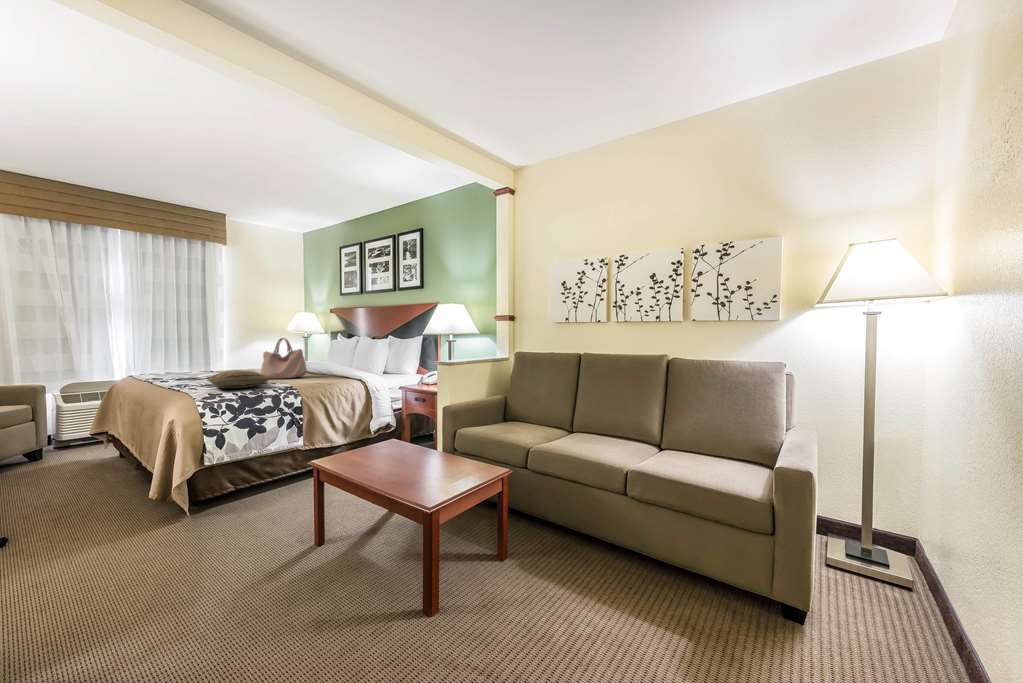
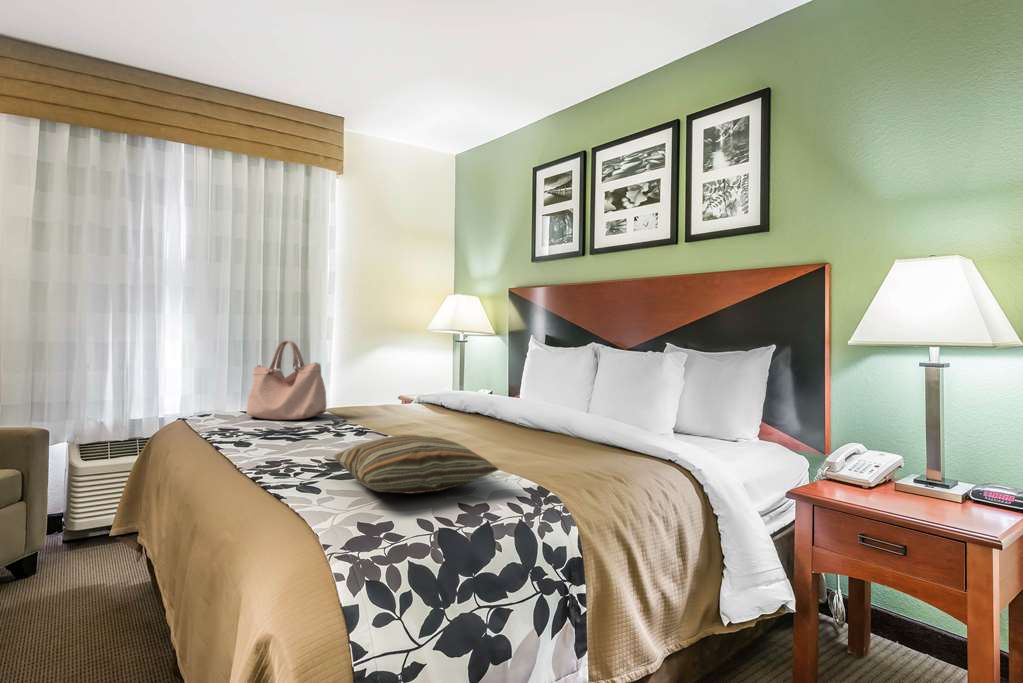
handbag: present [261,338,306,379] -> present [247,340,326,420]

